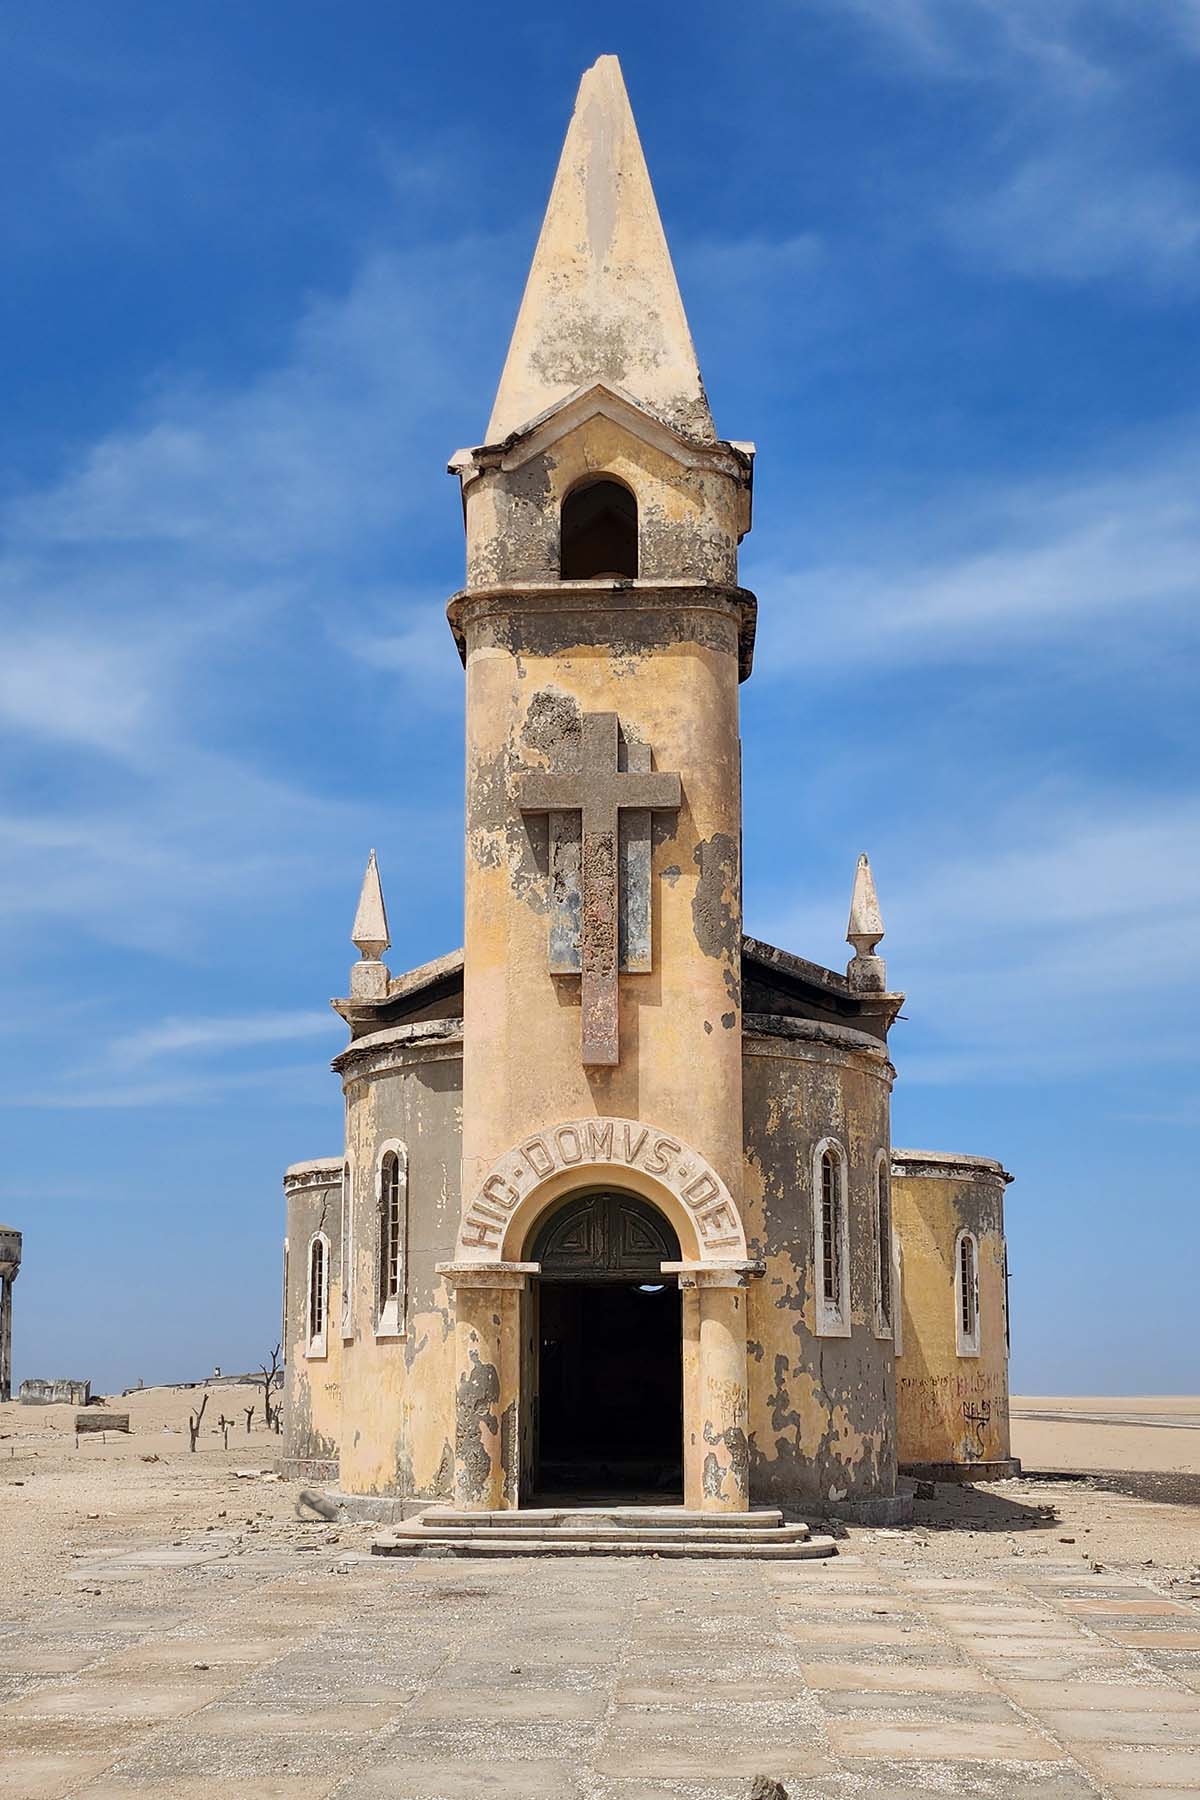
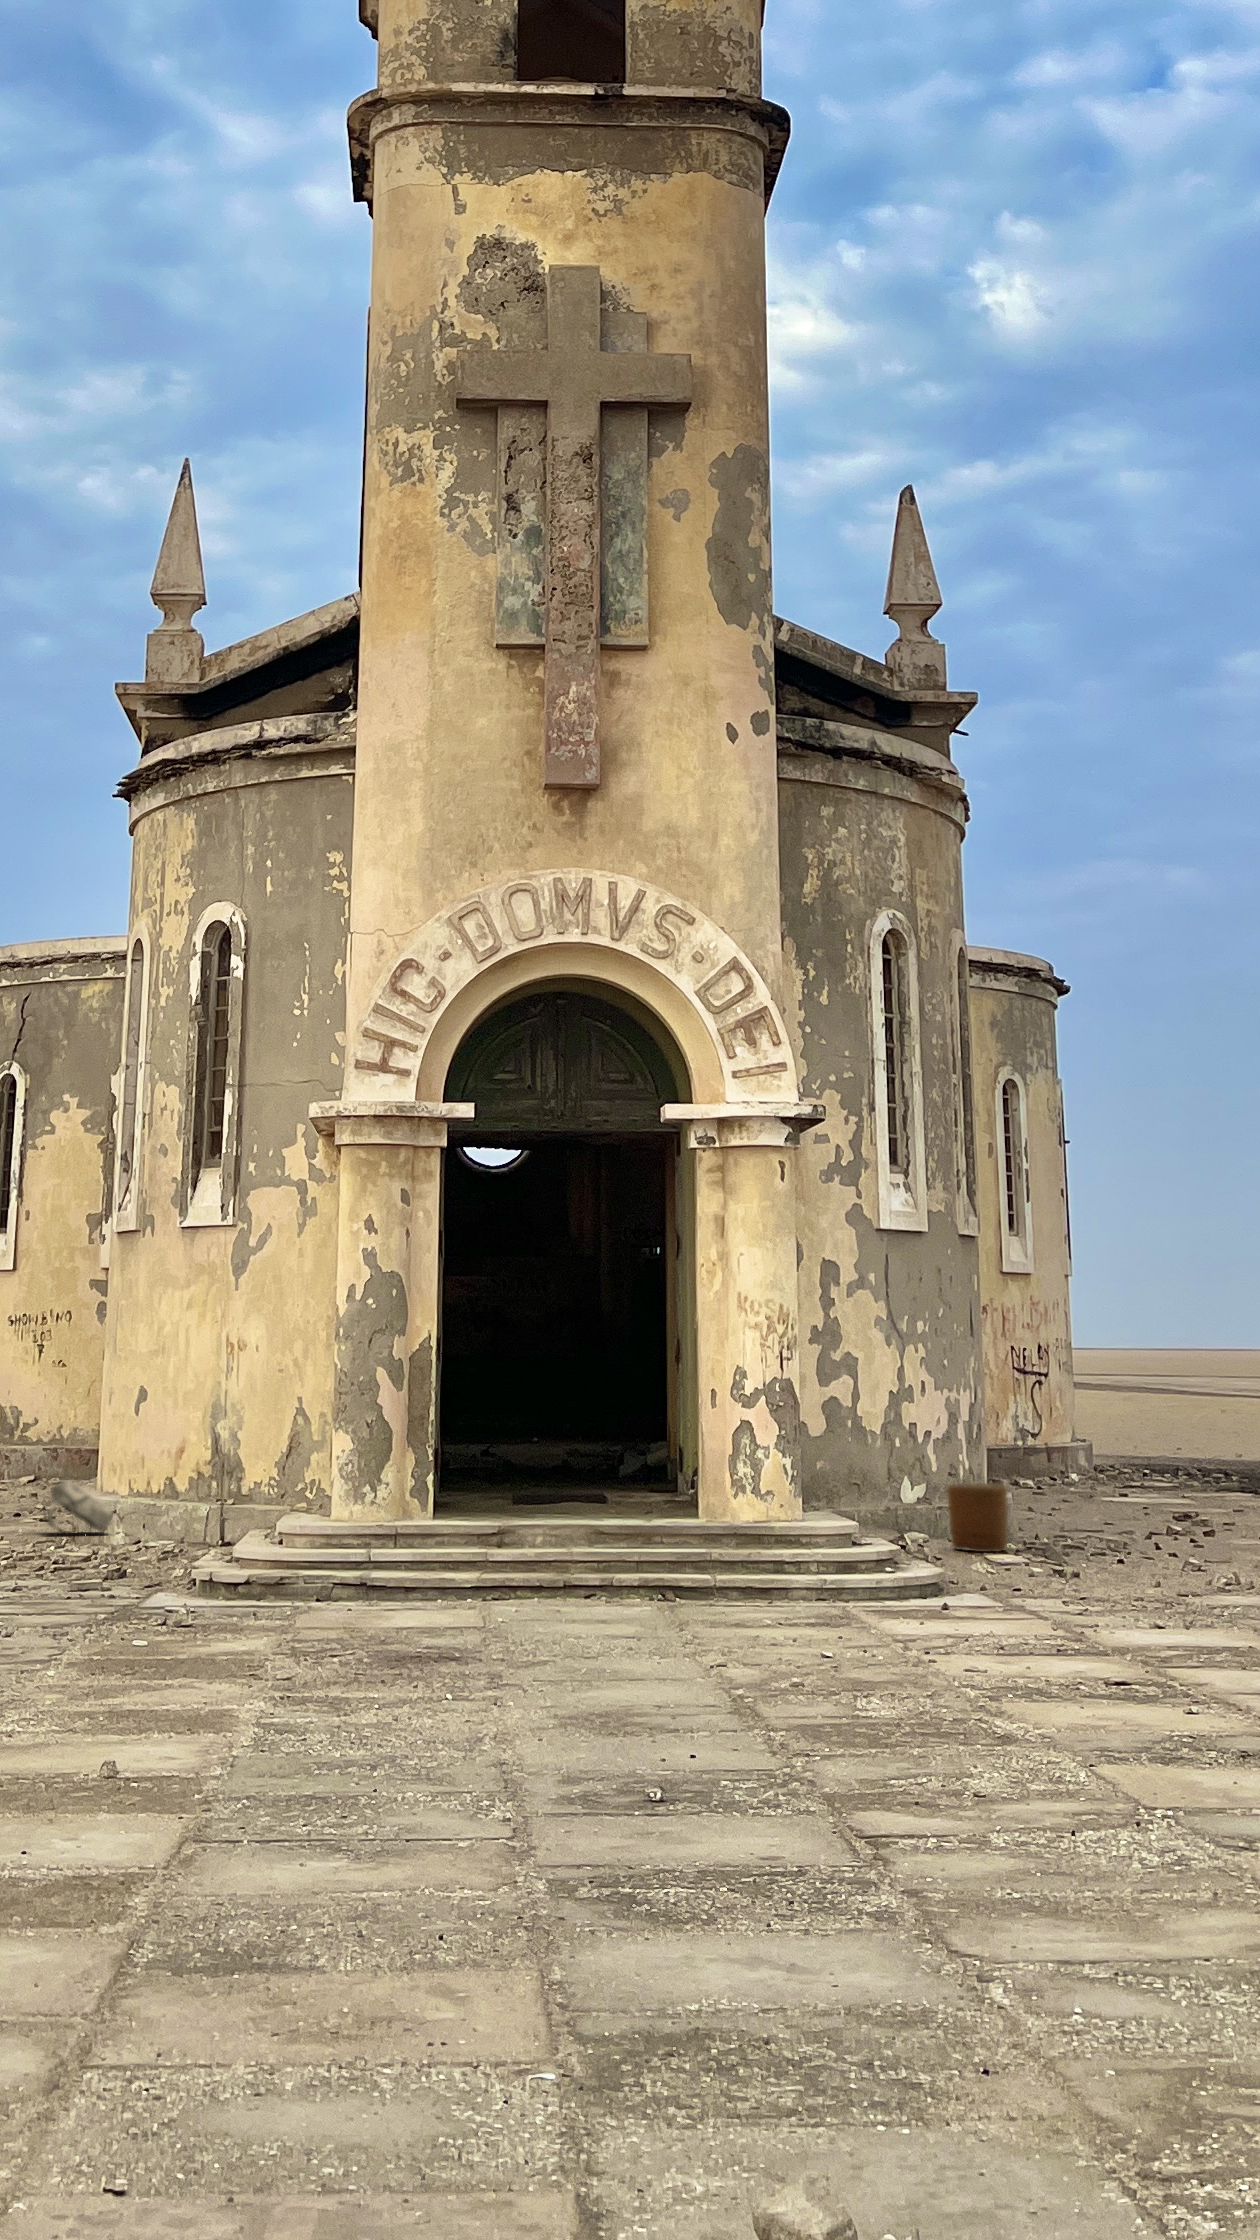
woven basket: none [861,1491,901,1532] -> present [947,1483,1008,1552]

